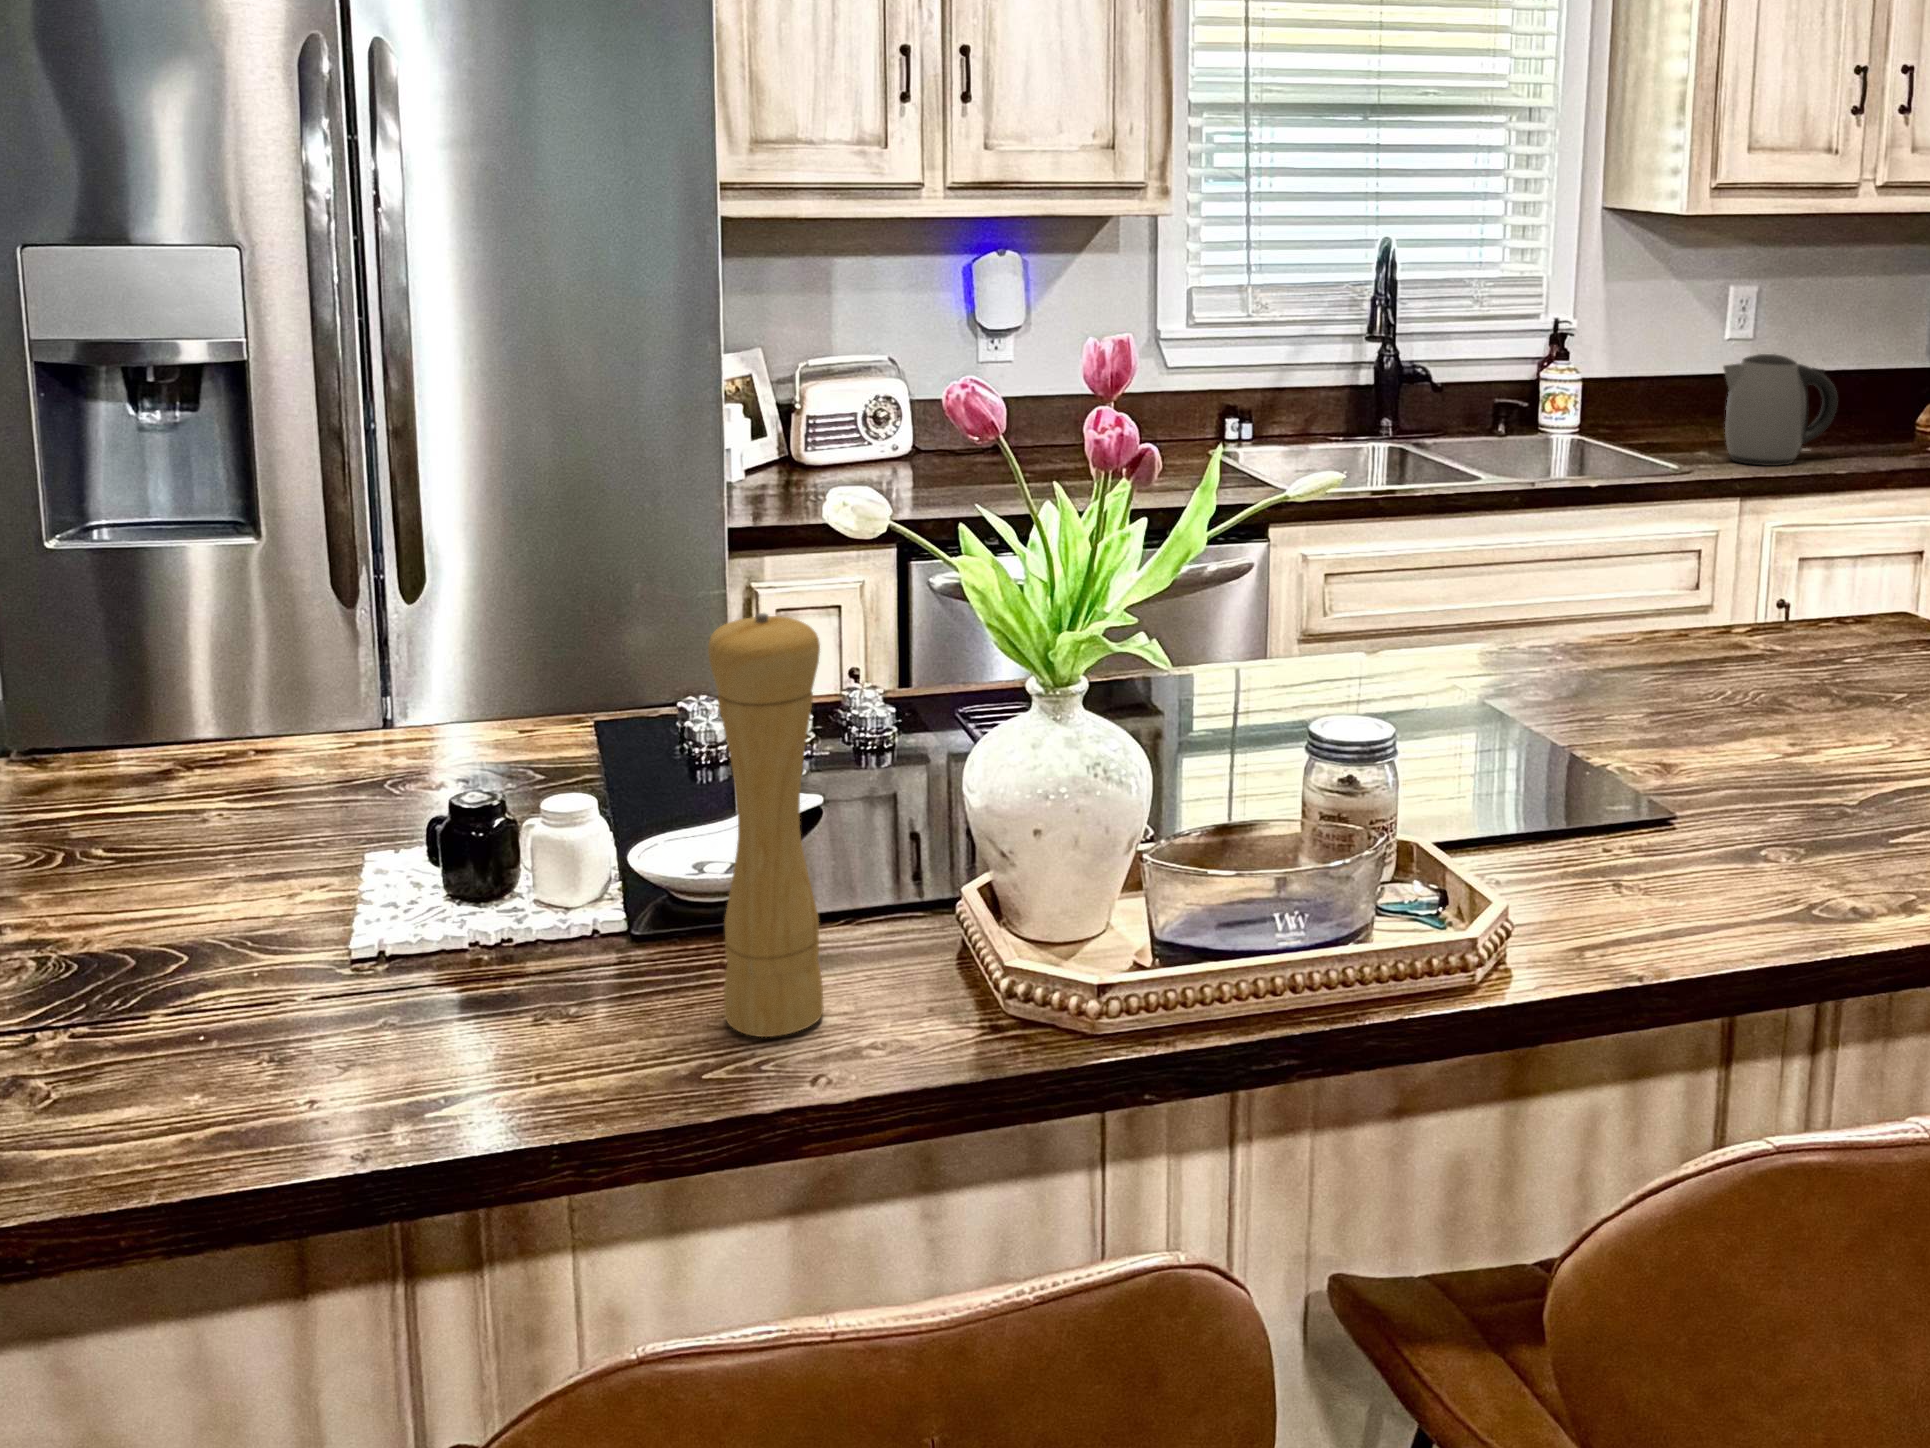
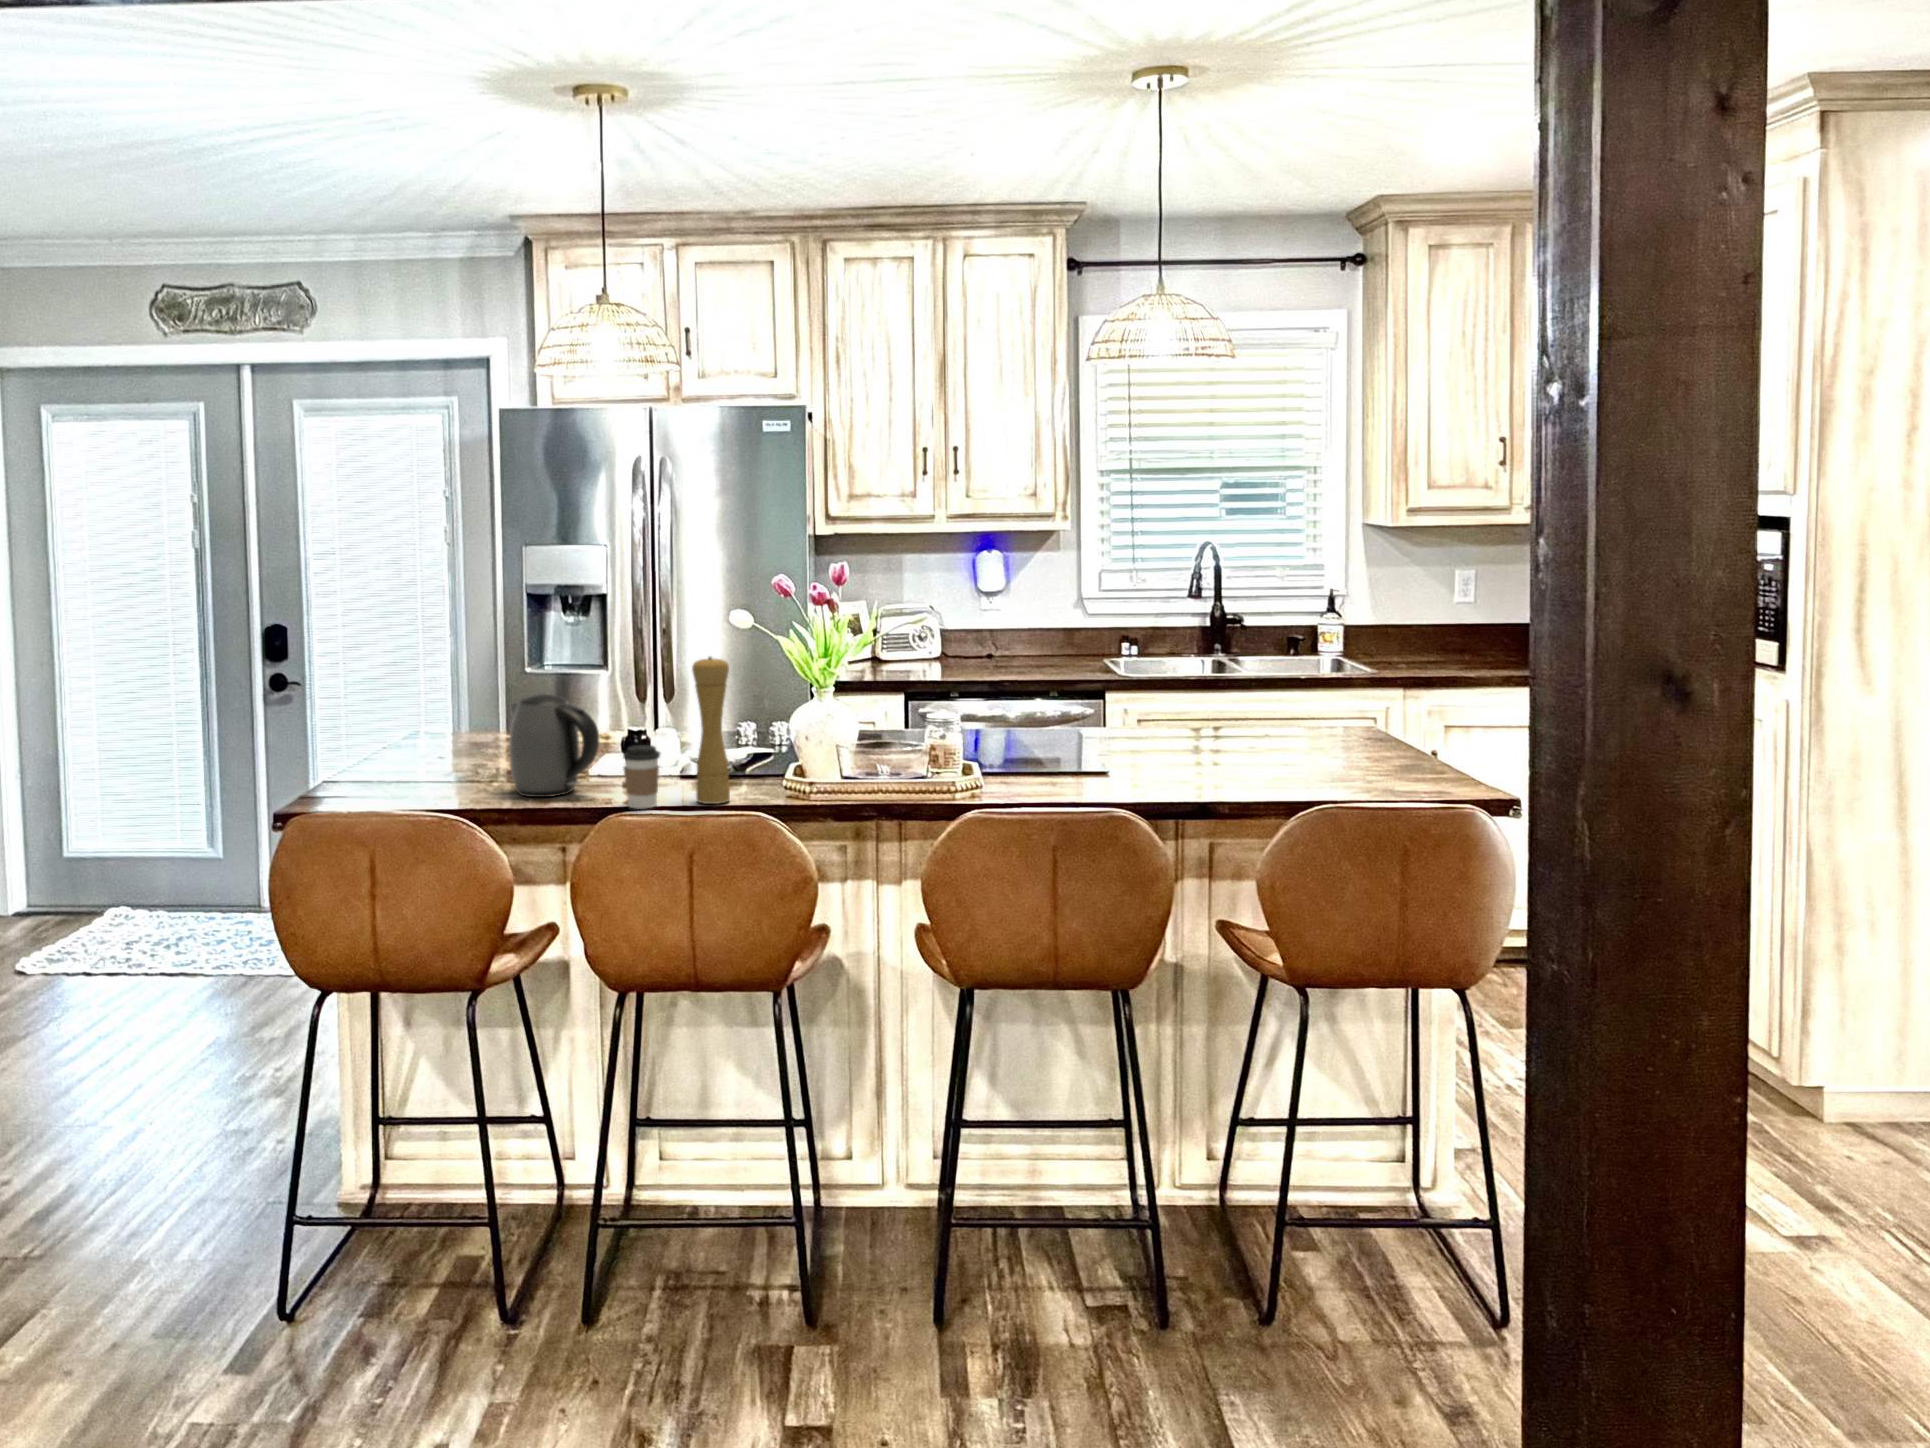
kettle: present [1723,354,1837,466] -> present [509,694,599,797]
coffee cup: none [506,886,625,1087] -> present [623,745,660,809]

